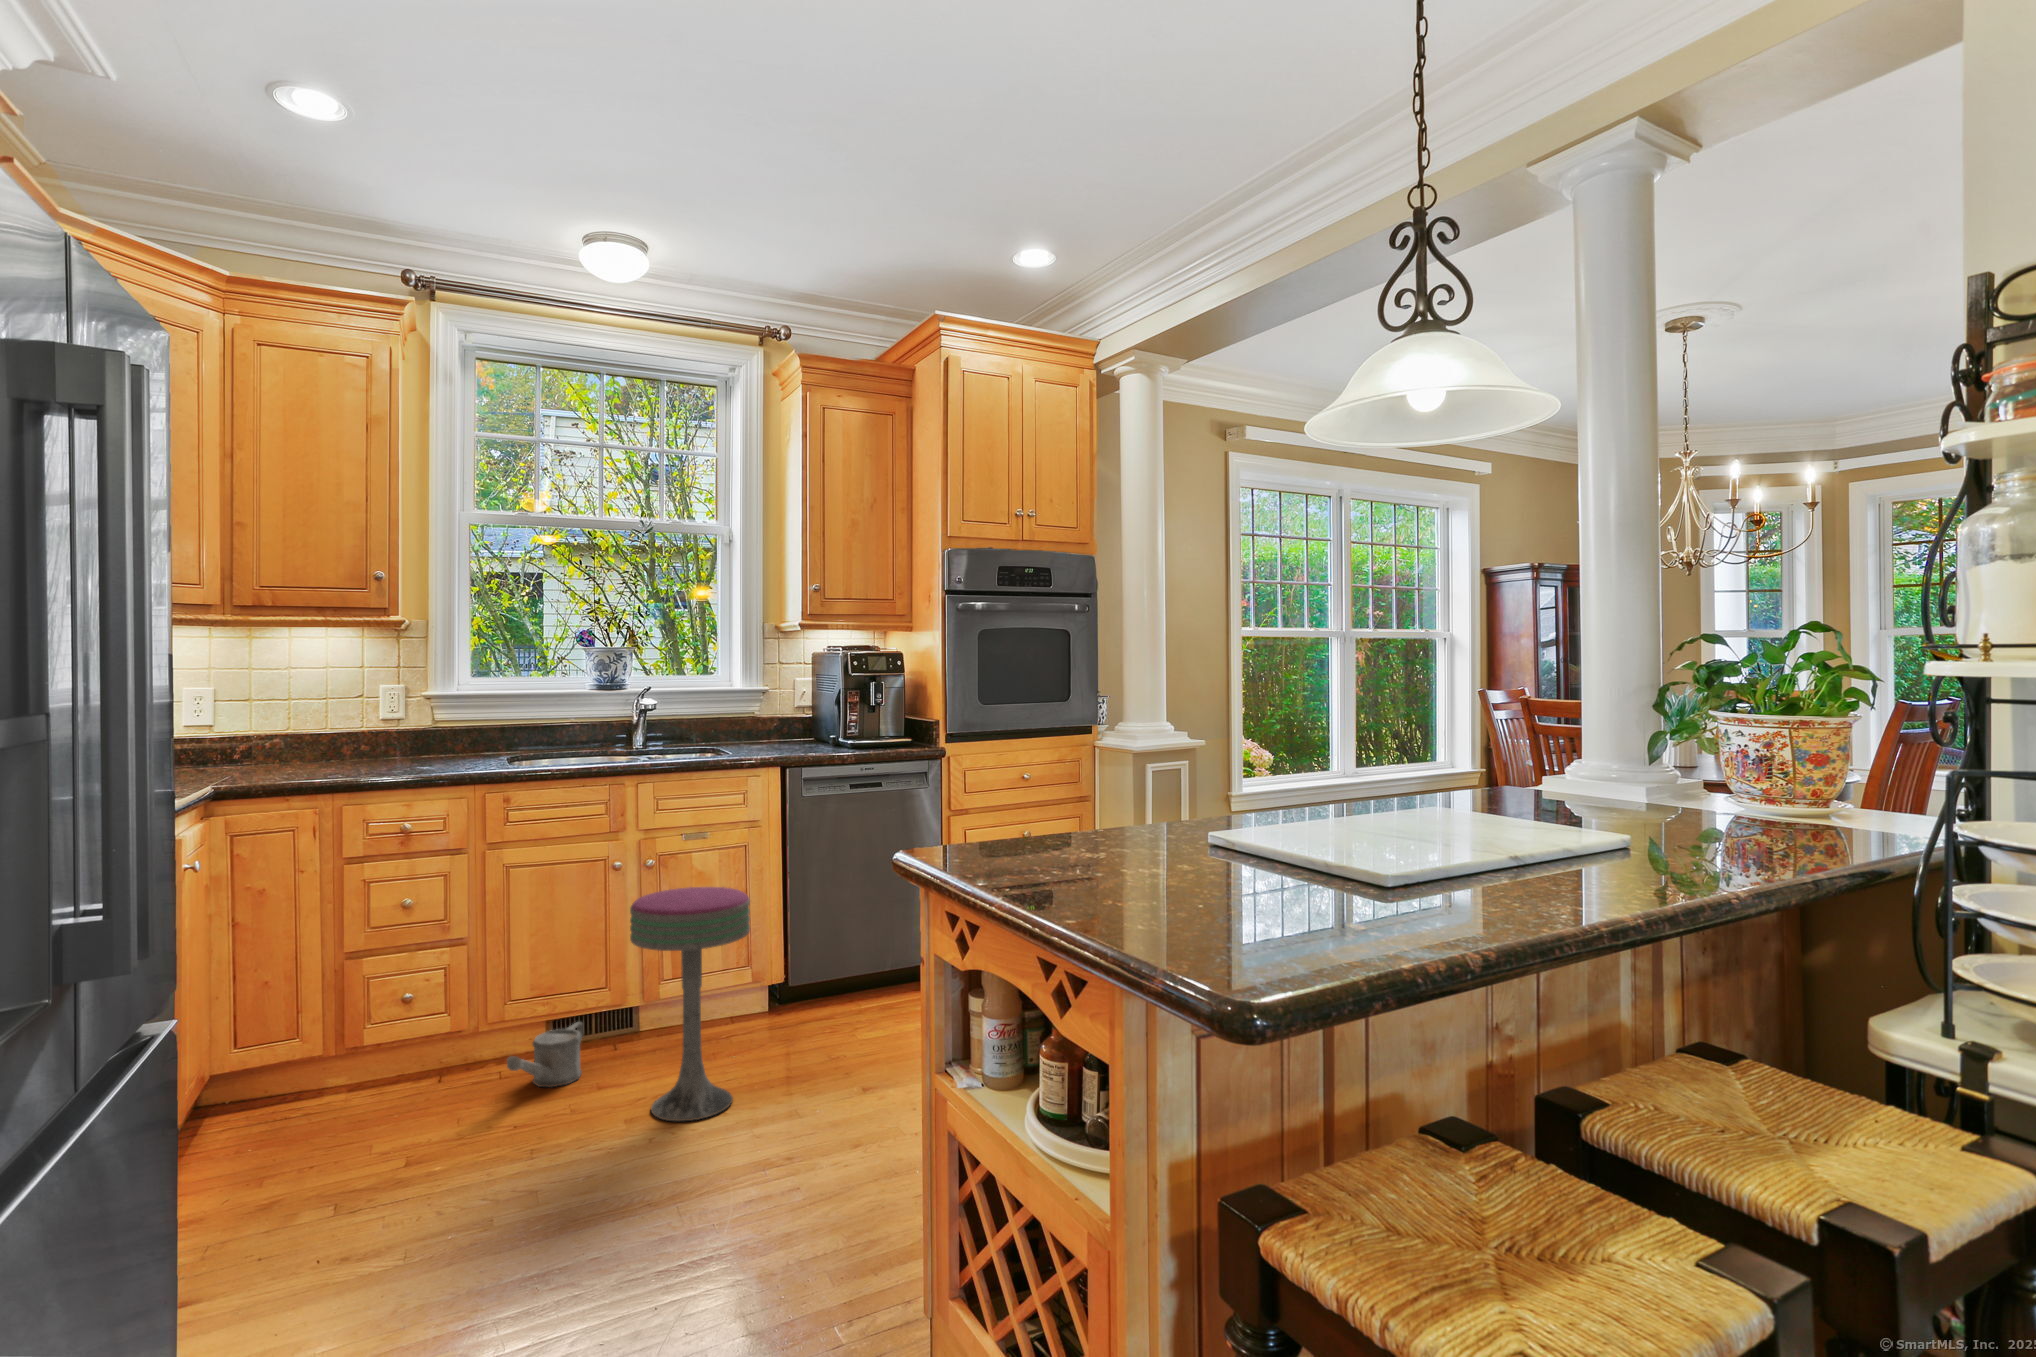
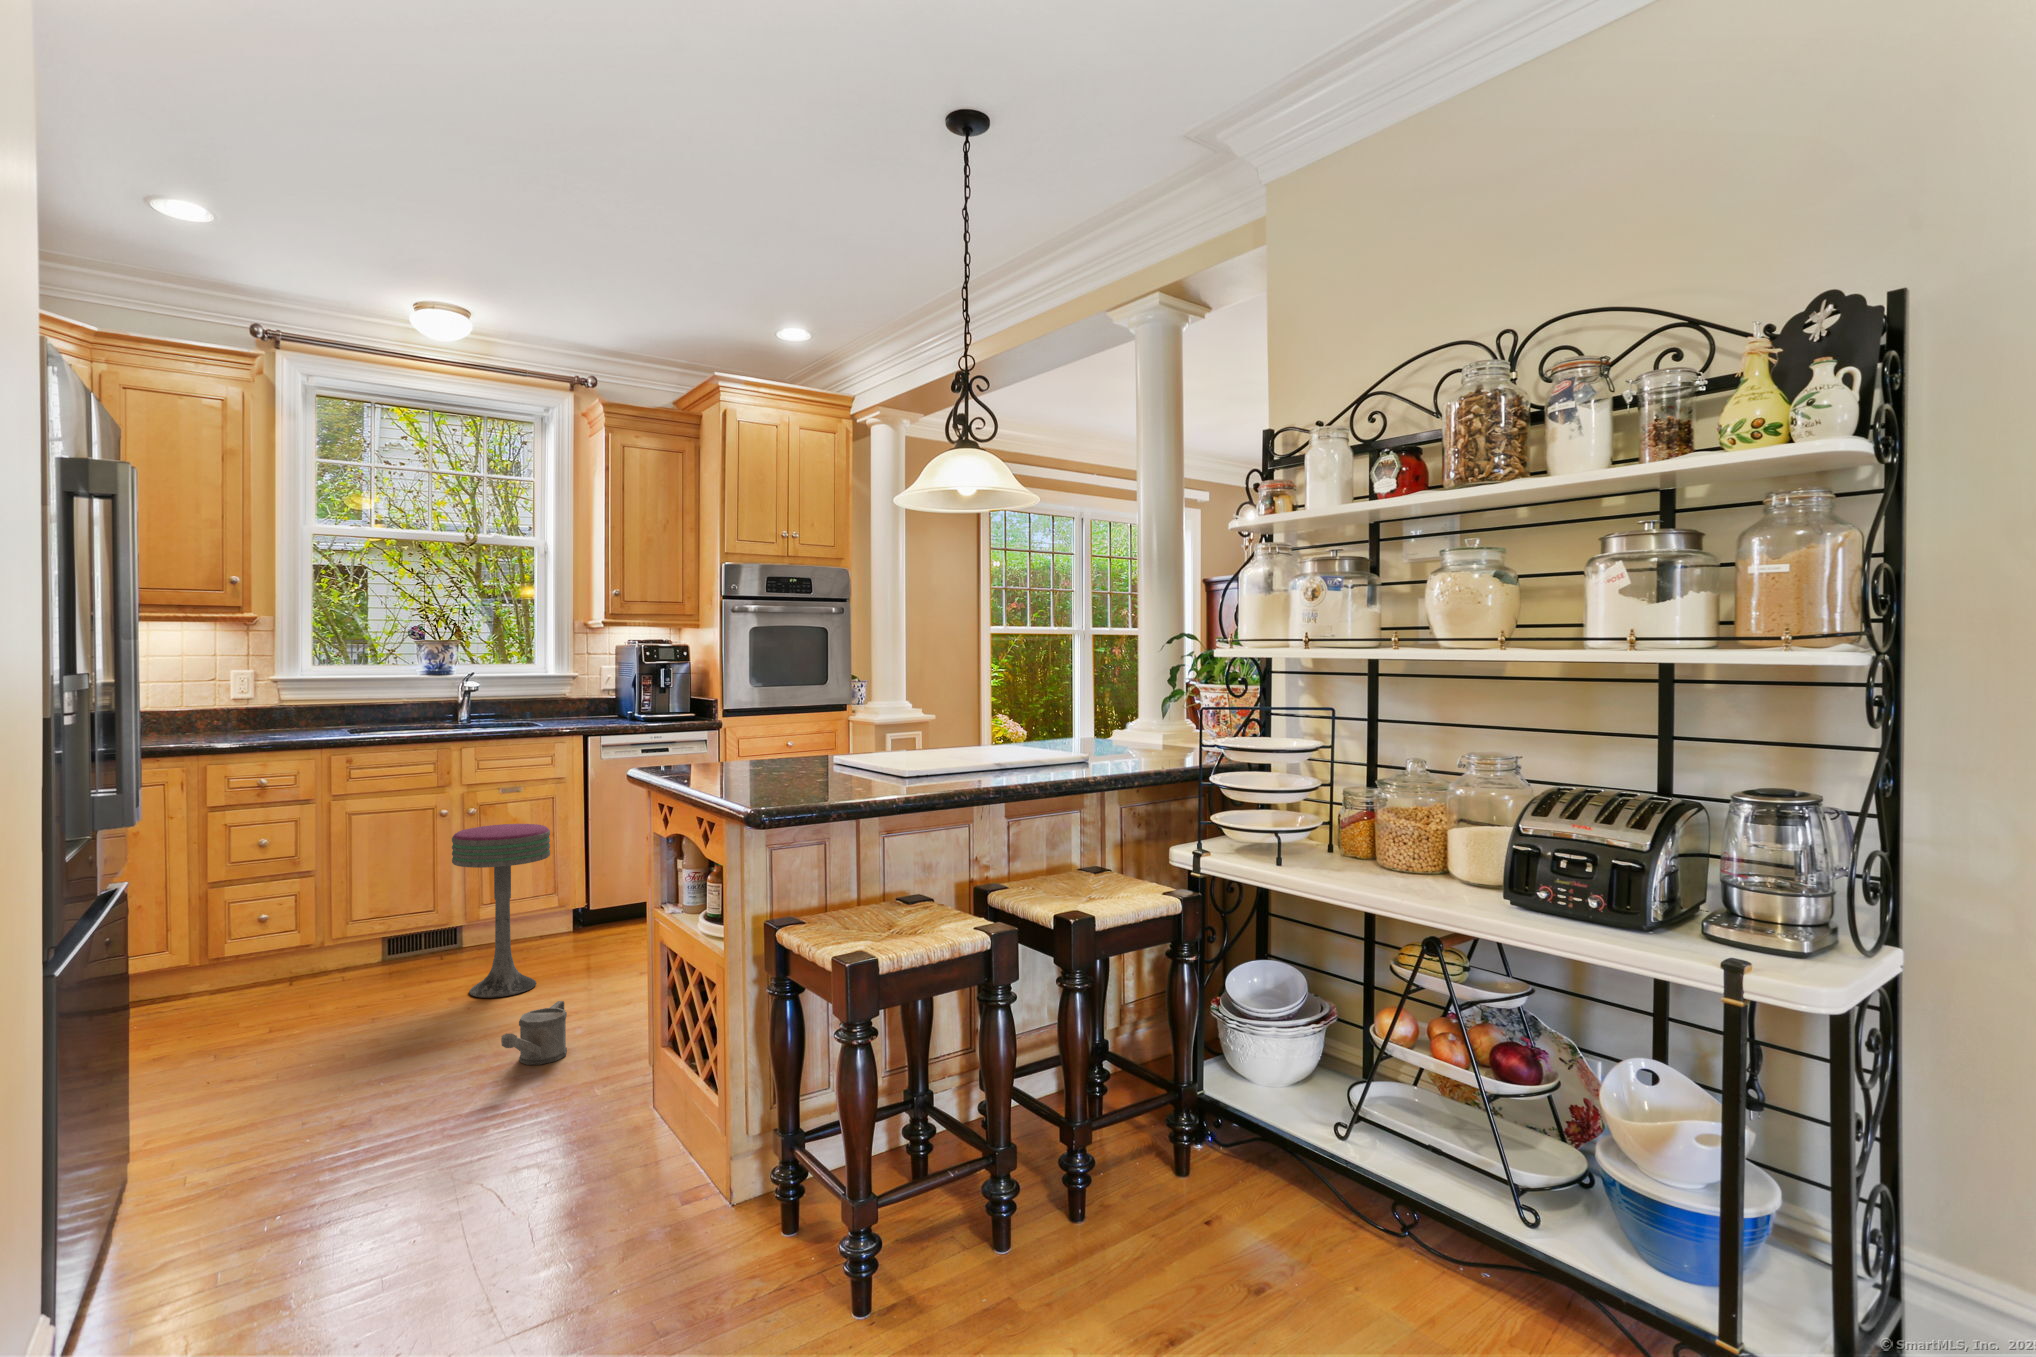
watering can: present [507,1022,584,1087] -> present [501,1001,567,1065]

